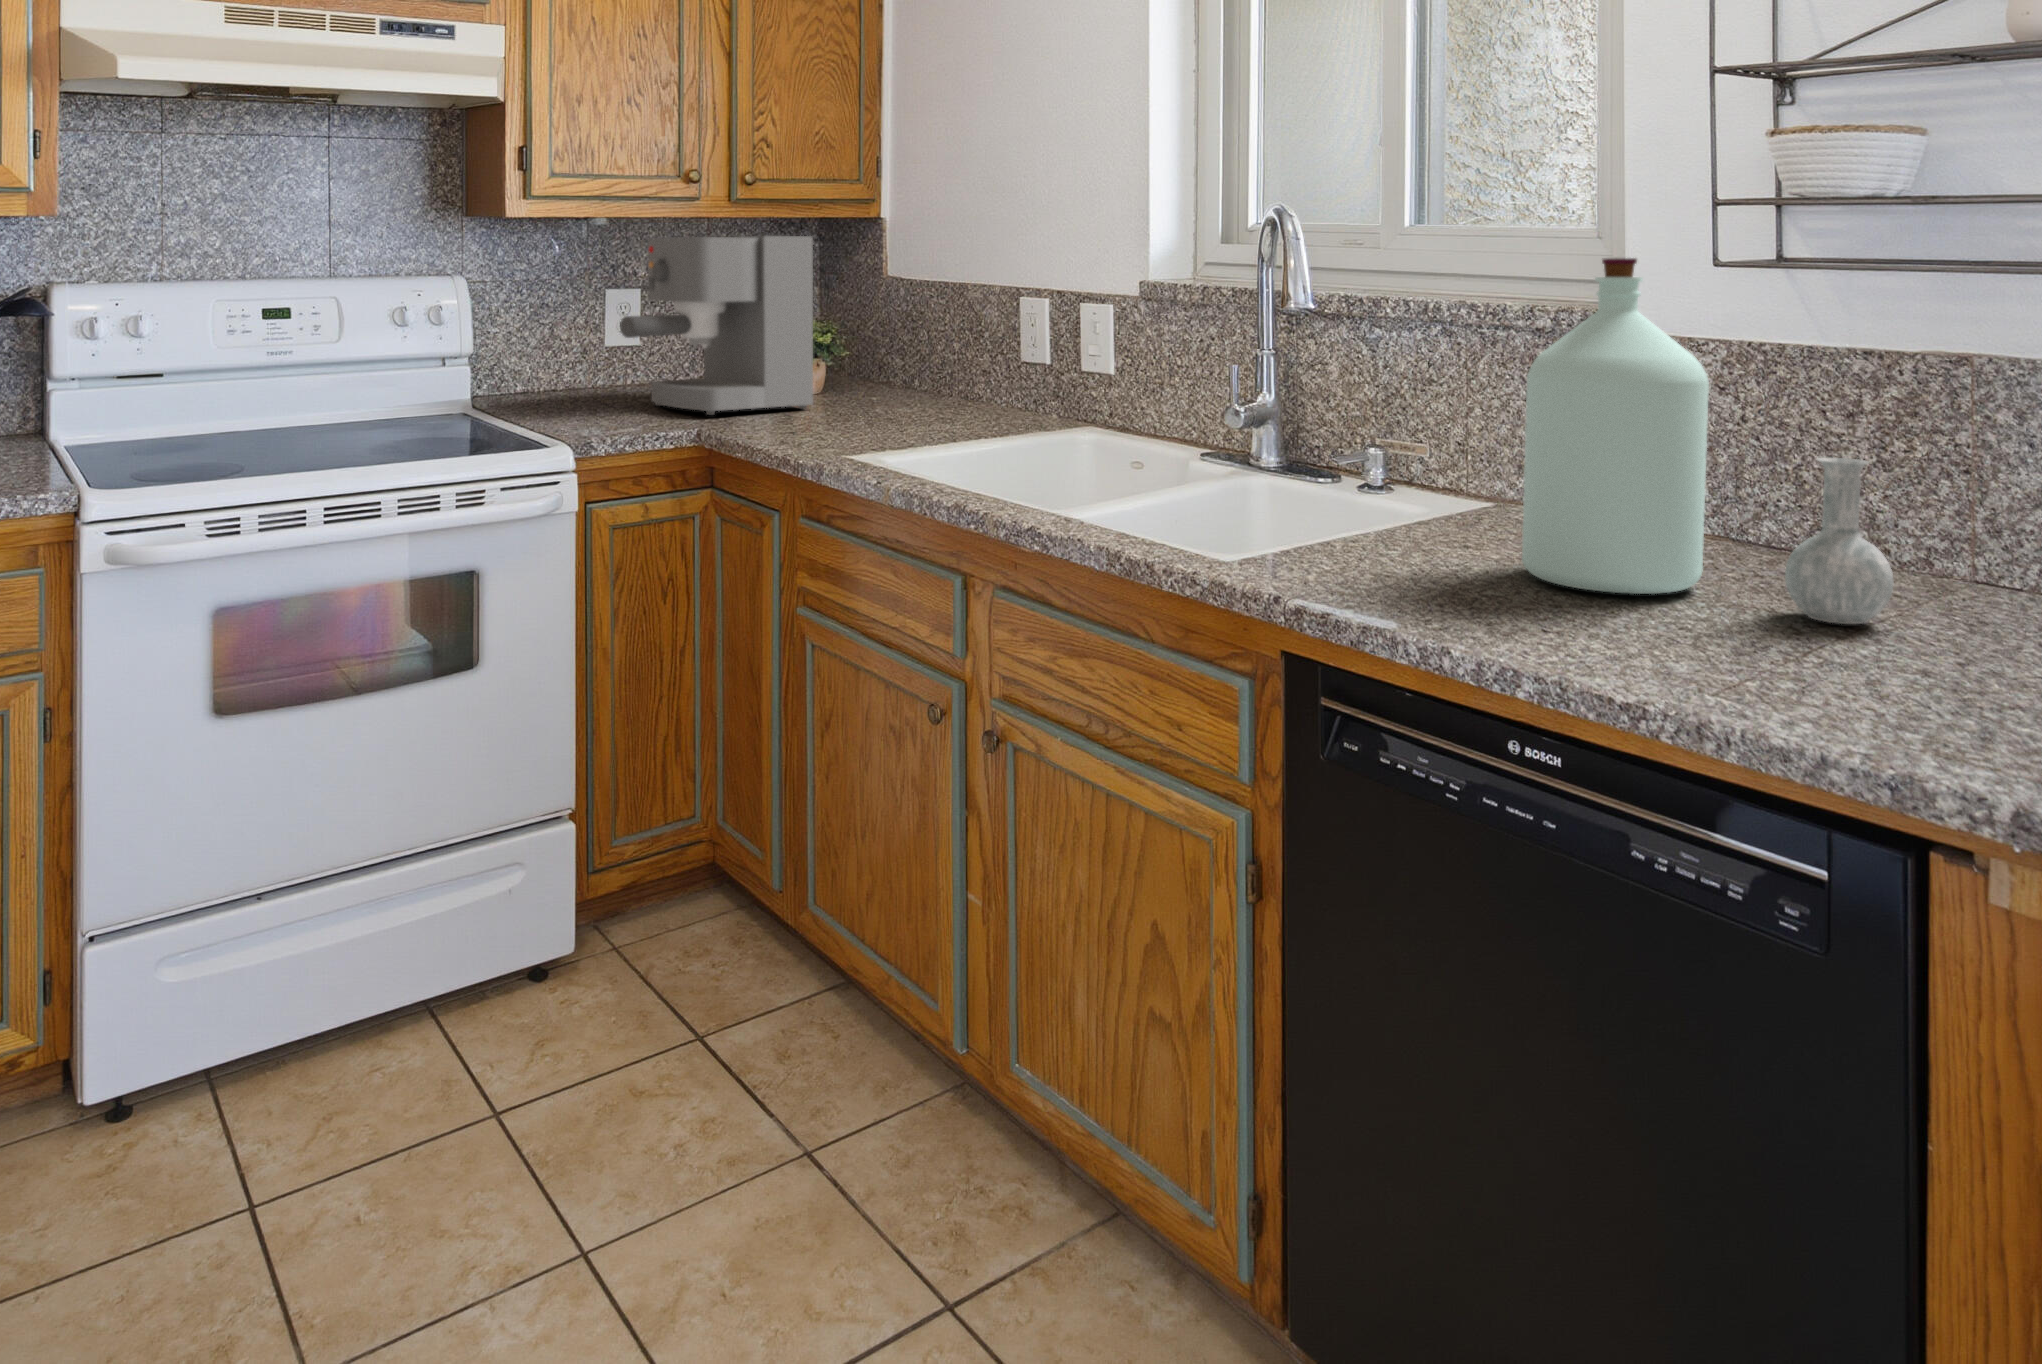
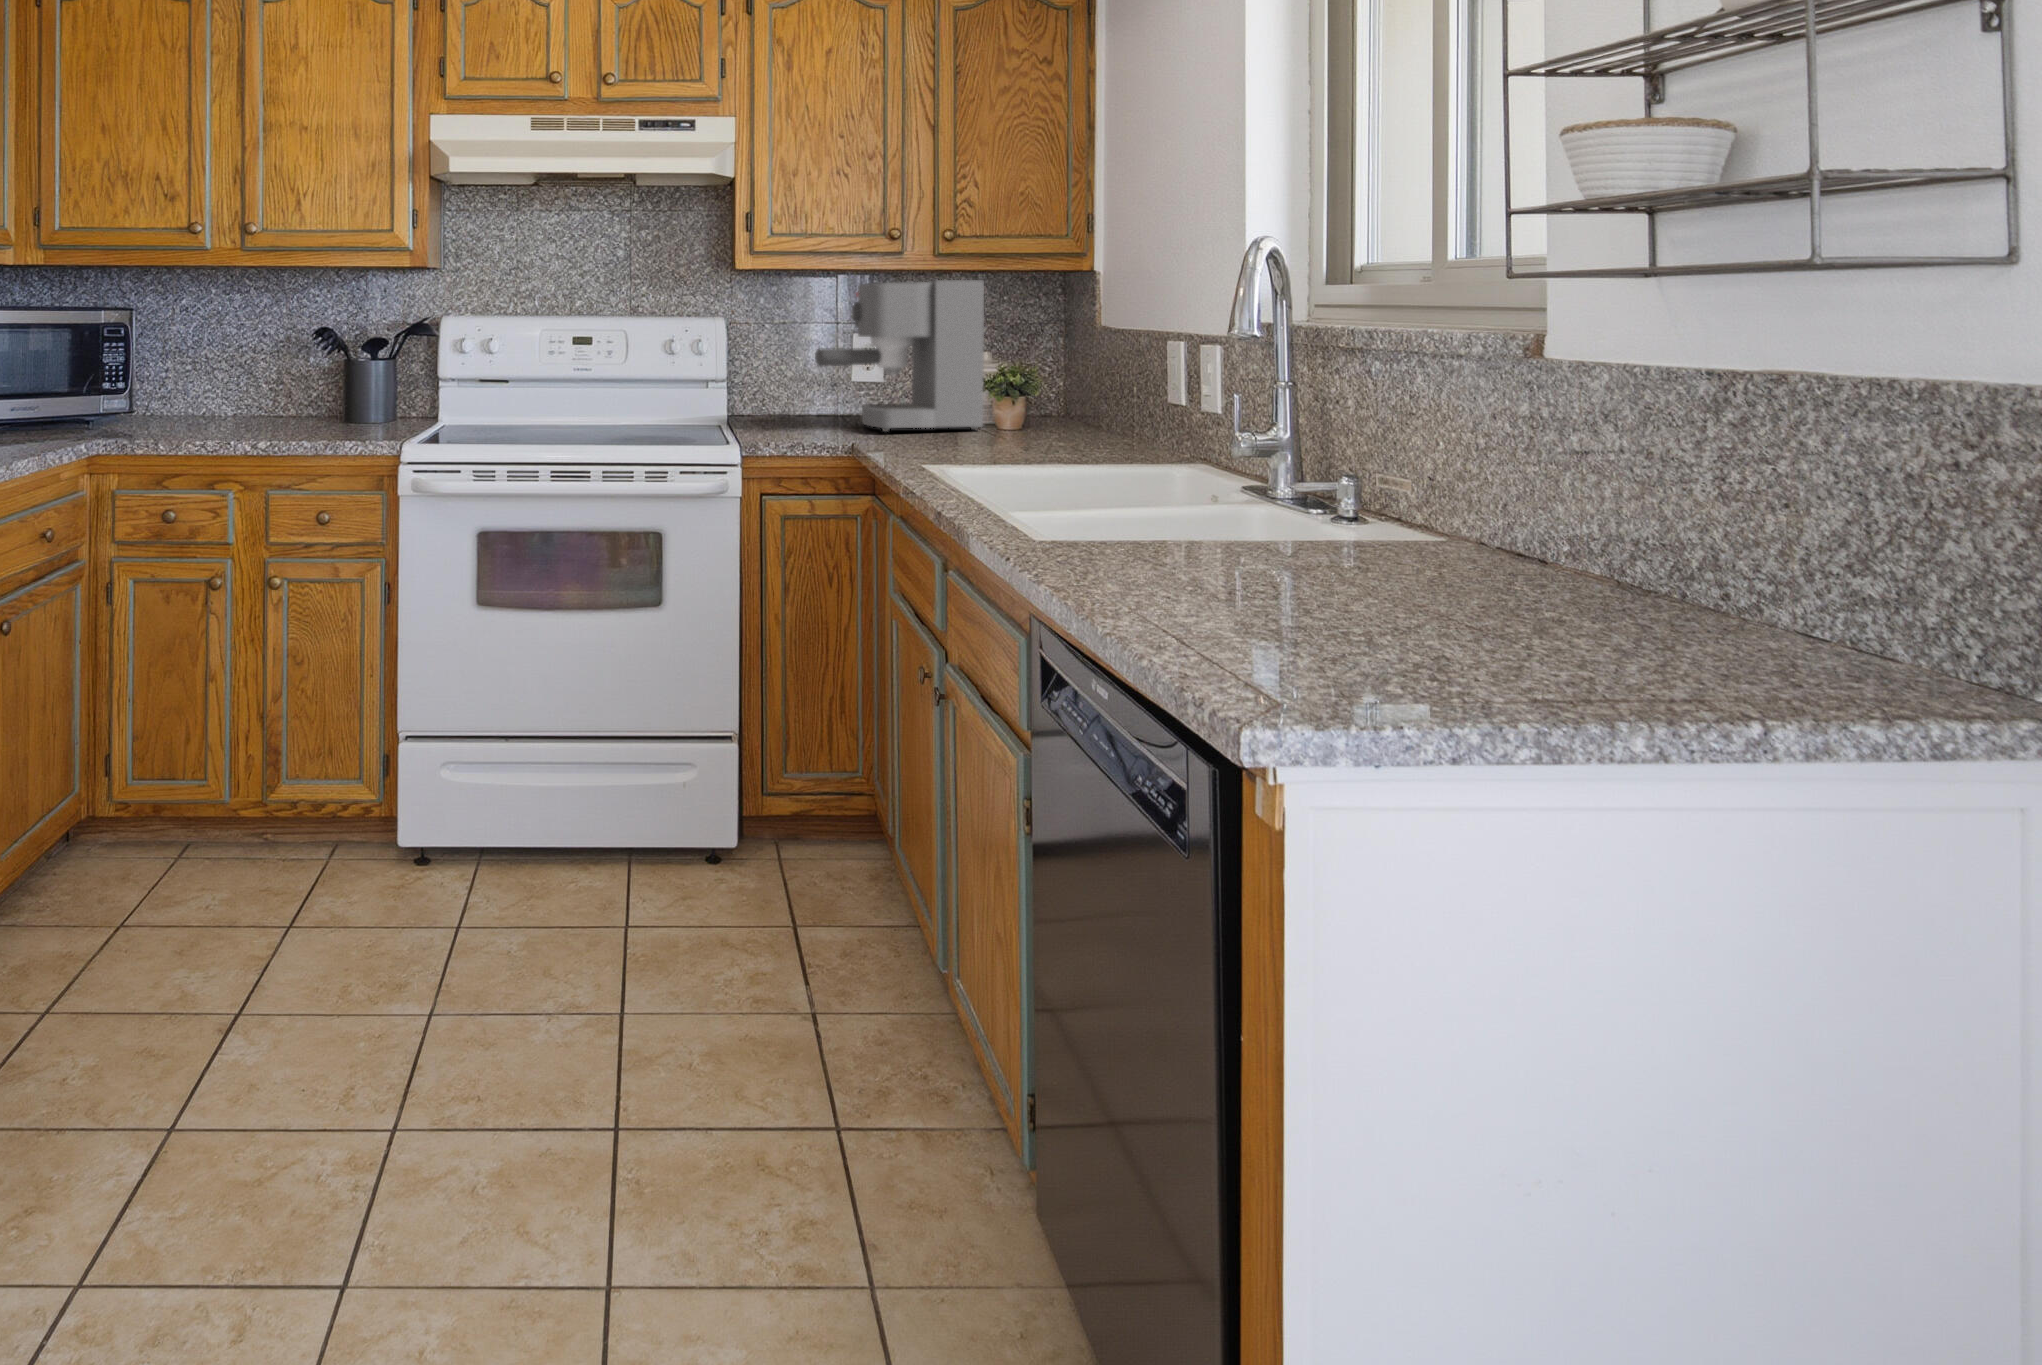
bottle: present [1522,258,1894,624] -> none [1271,275,1559,639]

